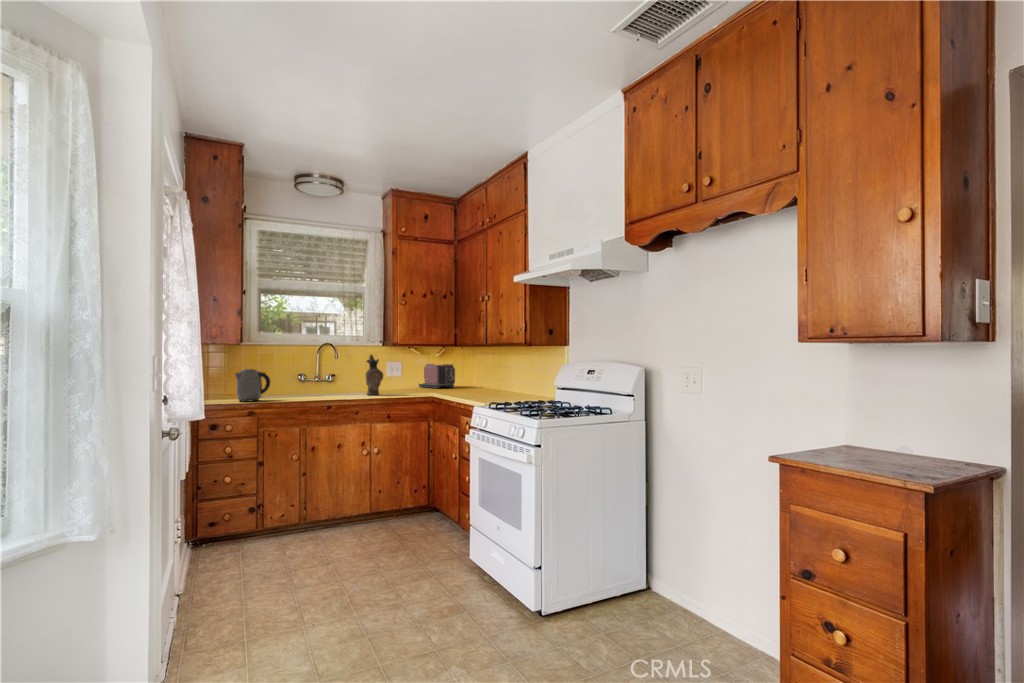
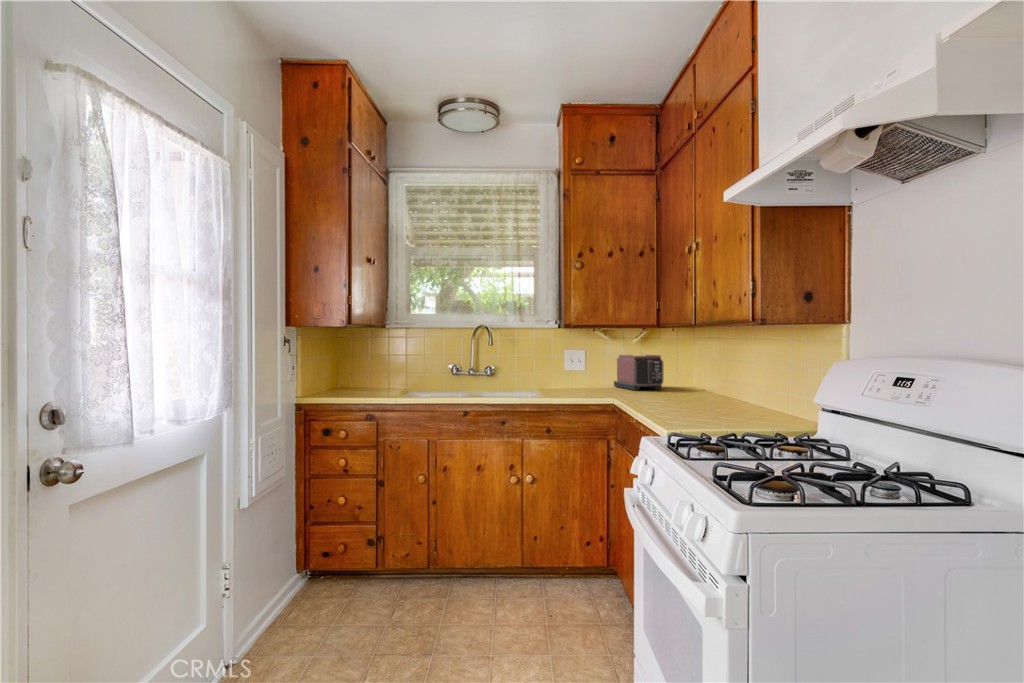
ceramic pitcher: present [366,354,383,395] -> none [518,340,542,398]
kettle: present [235,369,270,402] -> none [347,359,392,401]

